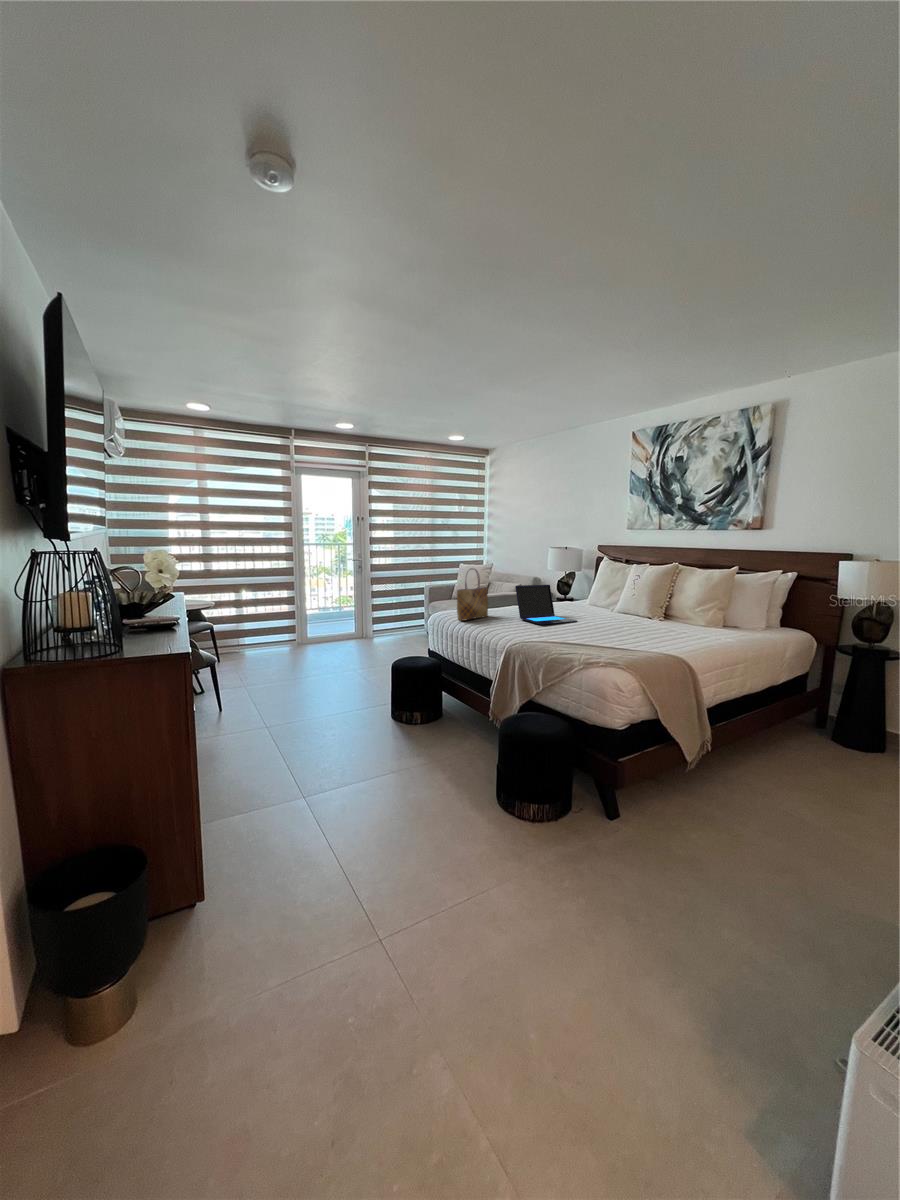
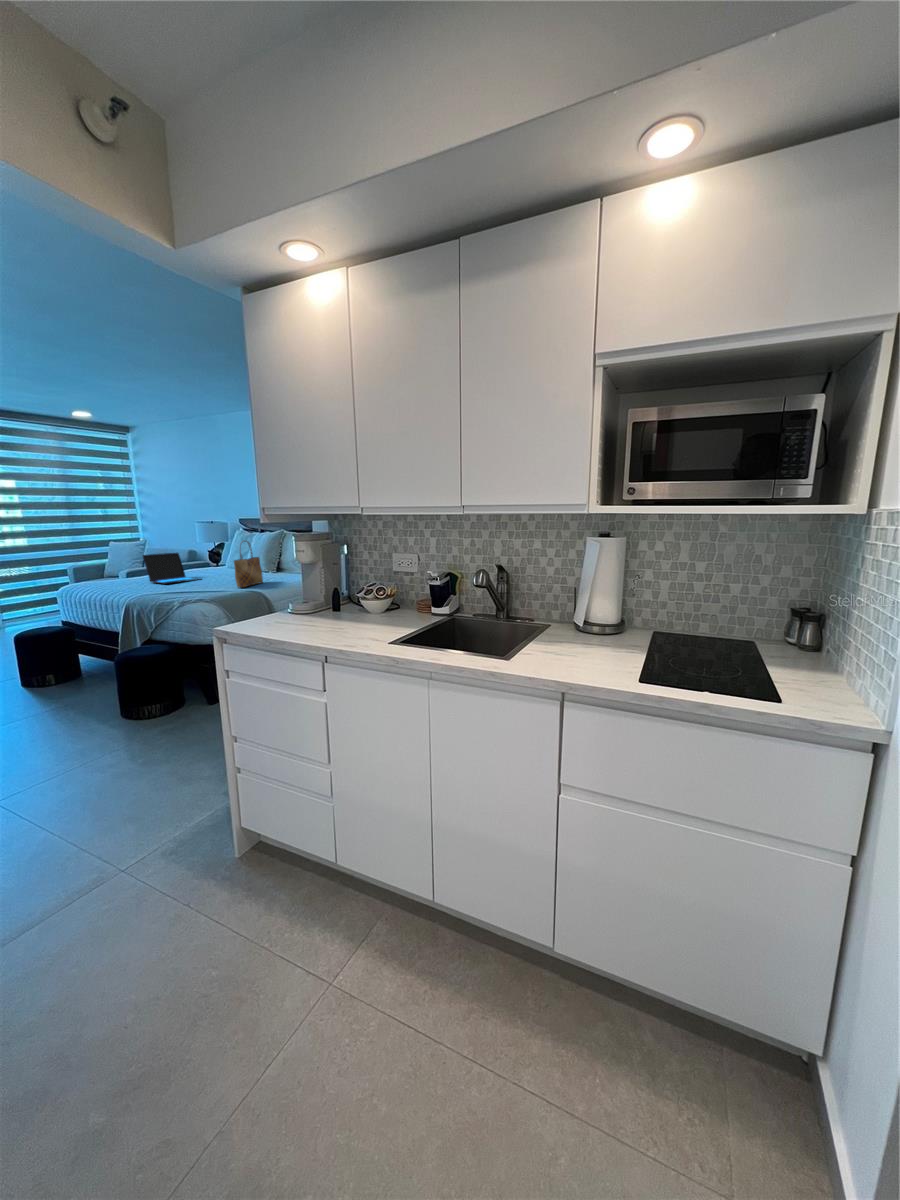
tote bag: present [457,568,488,621] -> present [234,541,263,587]

